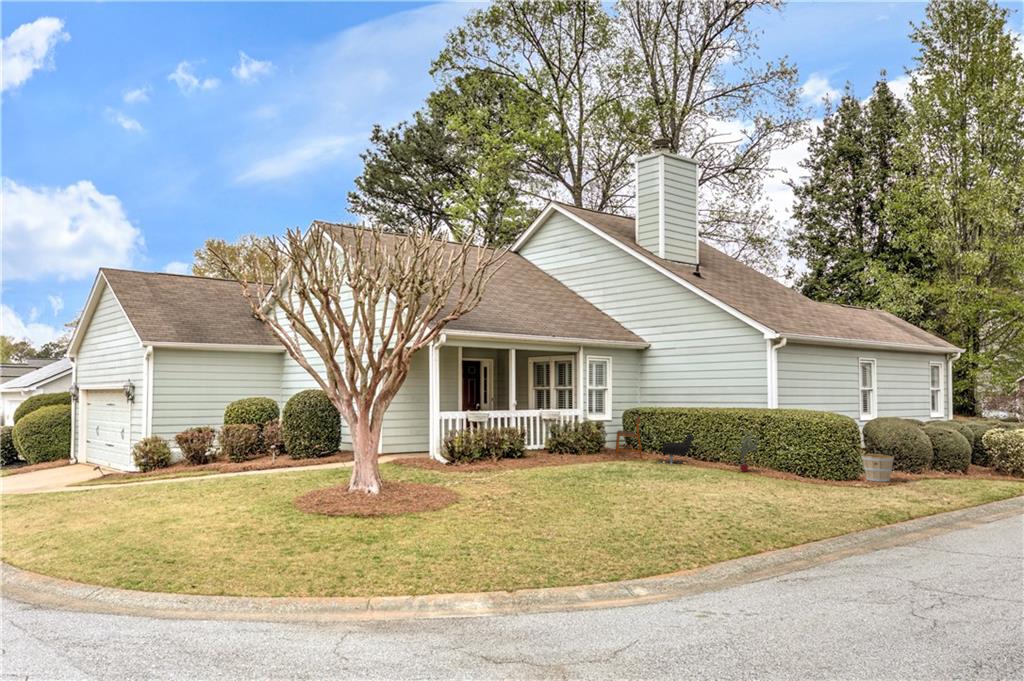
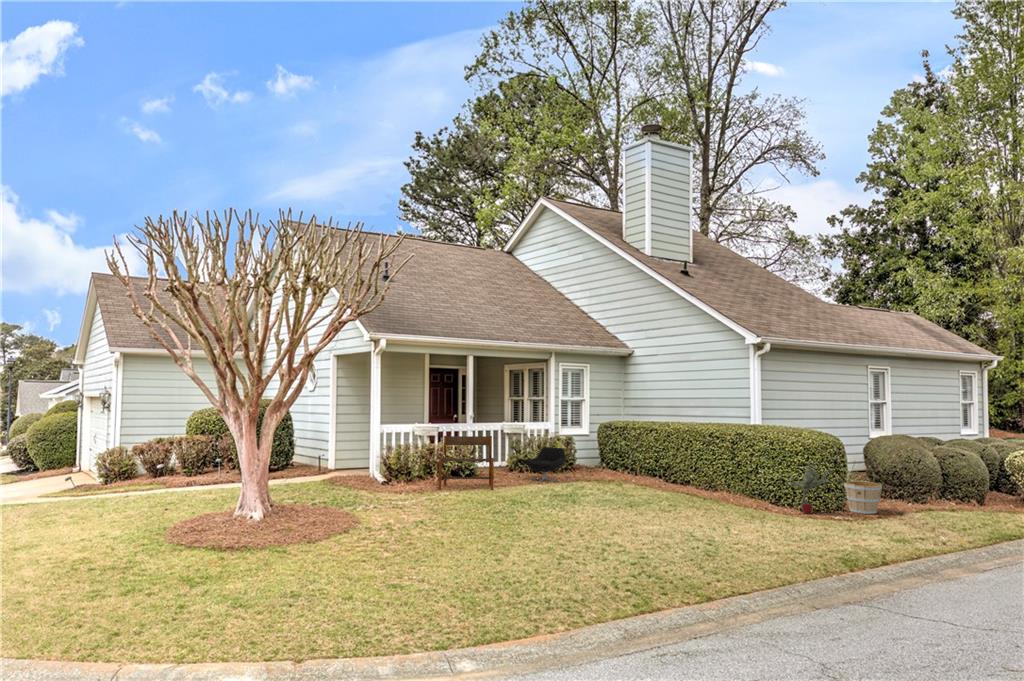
bench: present [615,415,642,458] -> present [438,436,494,490]
potted tree: present [732,432,758,472] -> present [786,462,829,514]
lounge chair: present [662,434,693,464] -> present [525,447,566,482]

